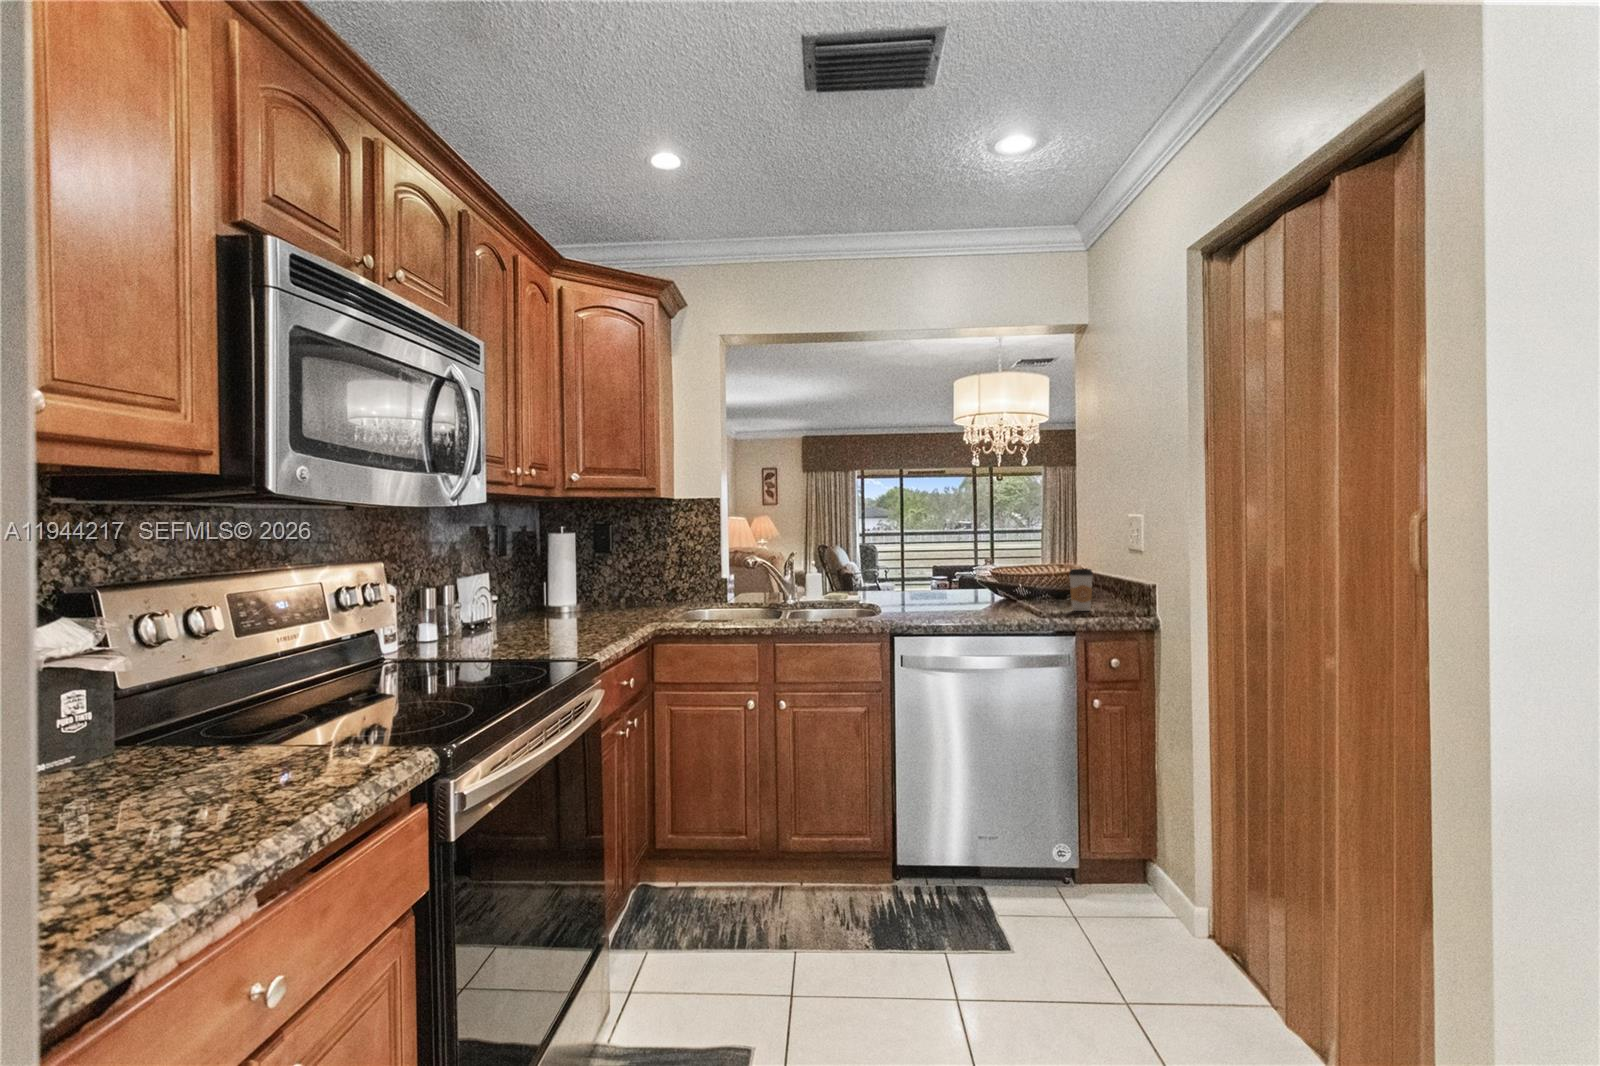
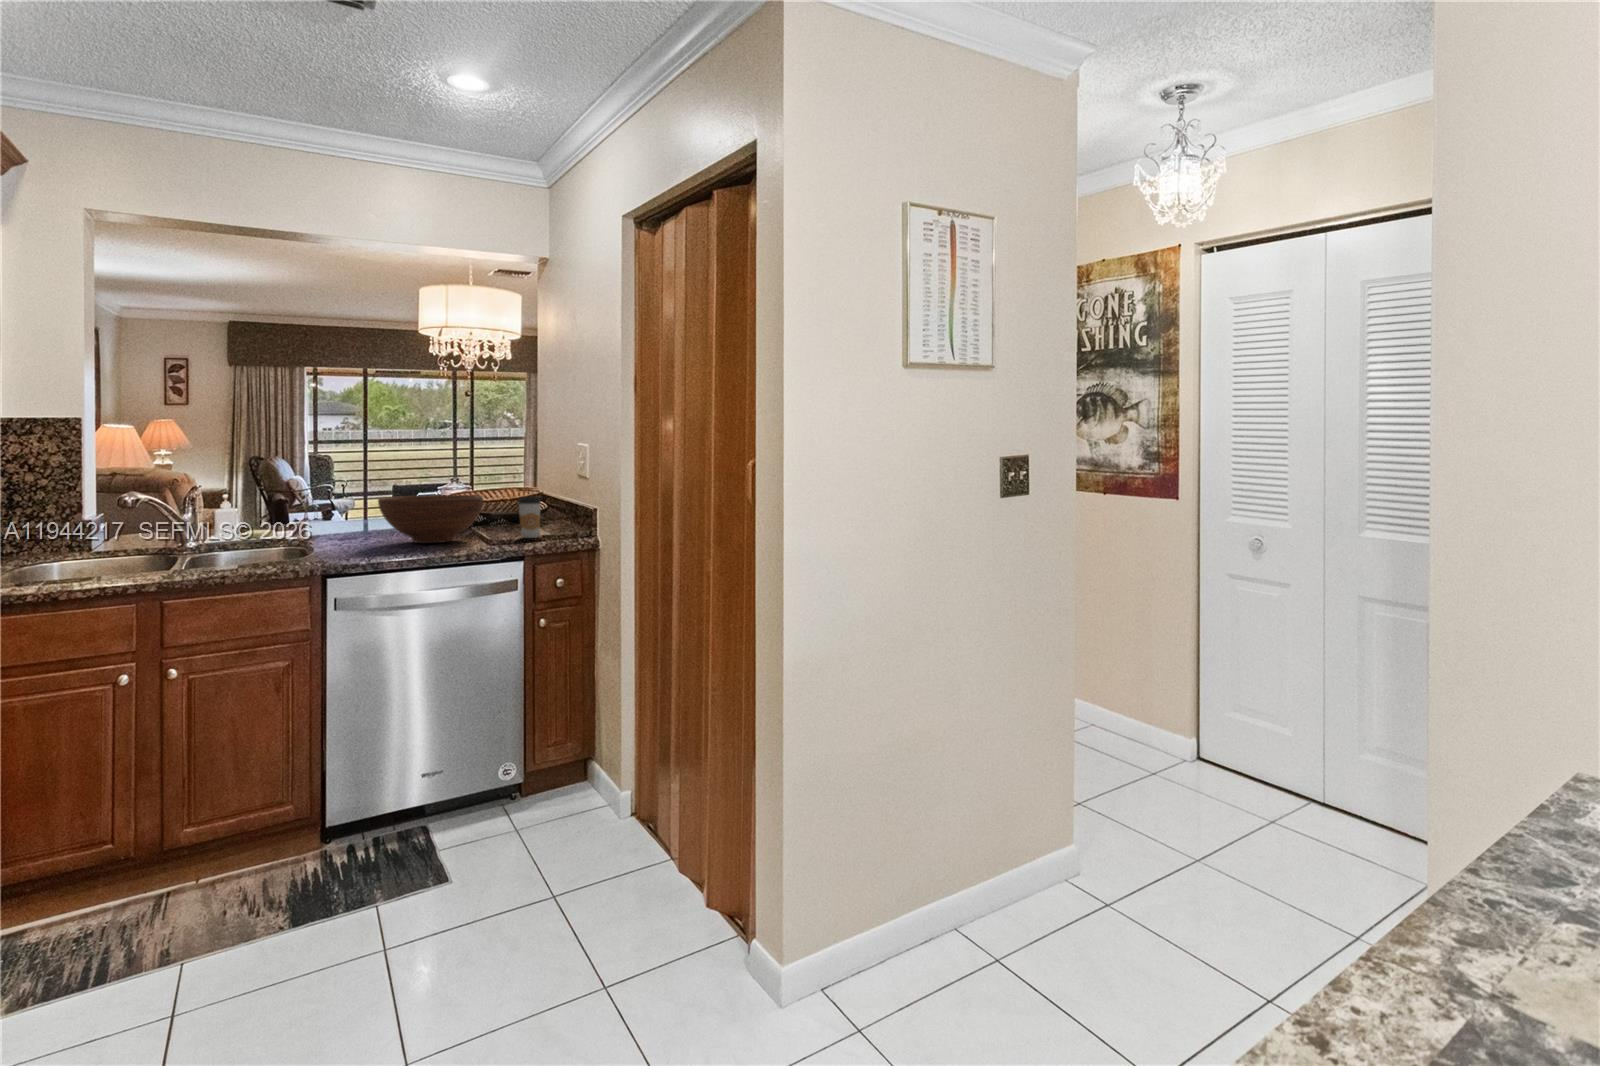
fruit bowl: none [938,566,1034,611] -> present [378,495,483,543]

